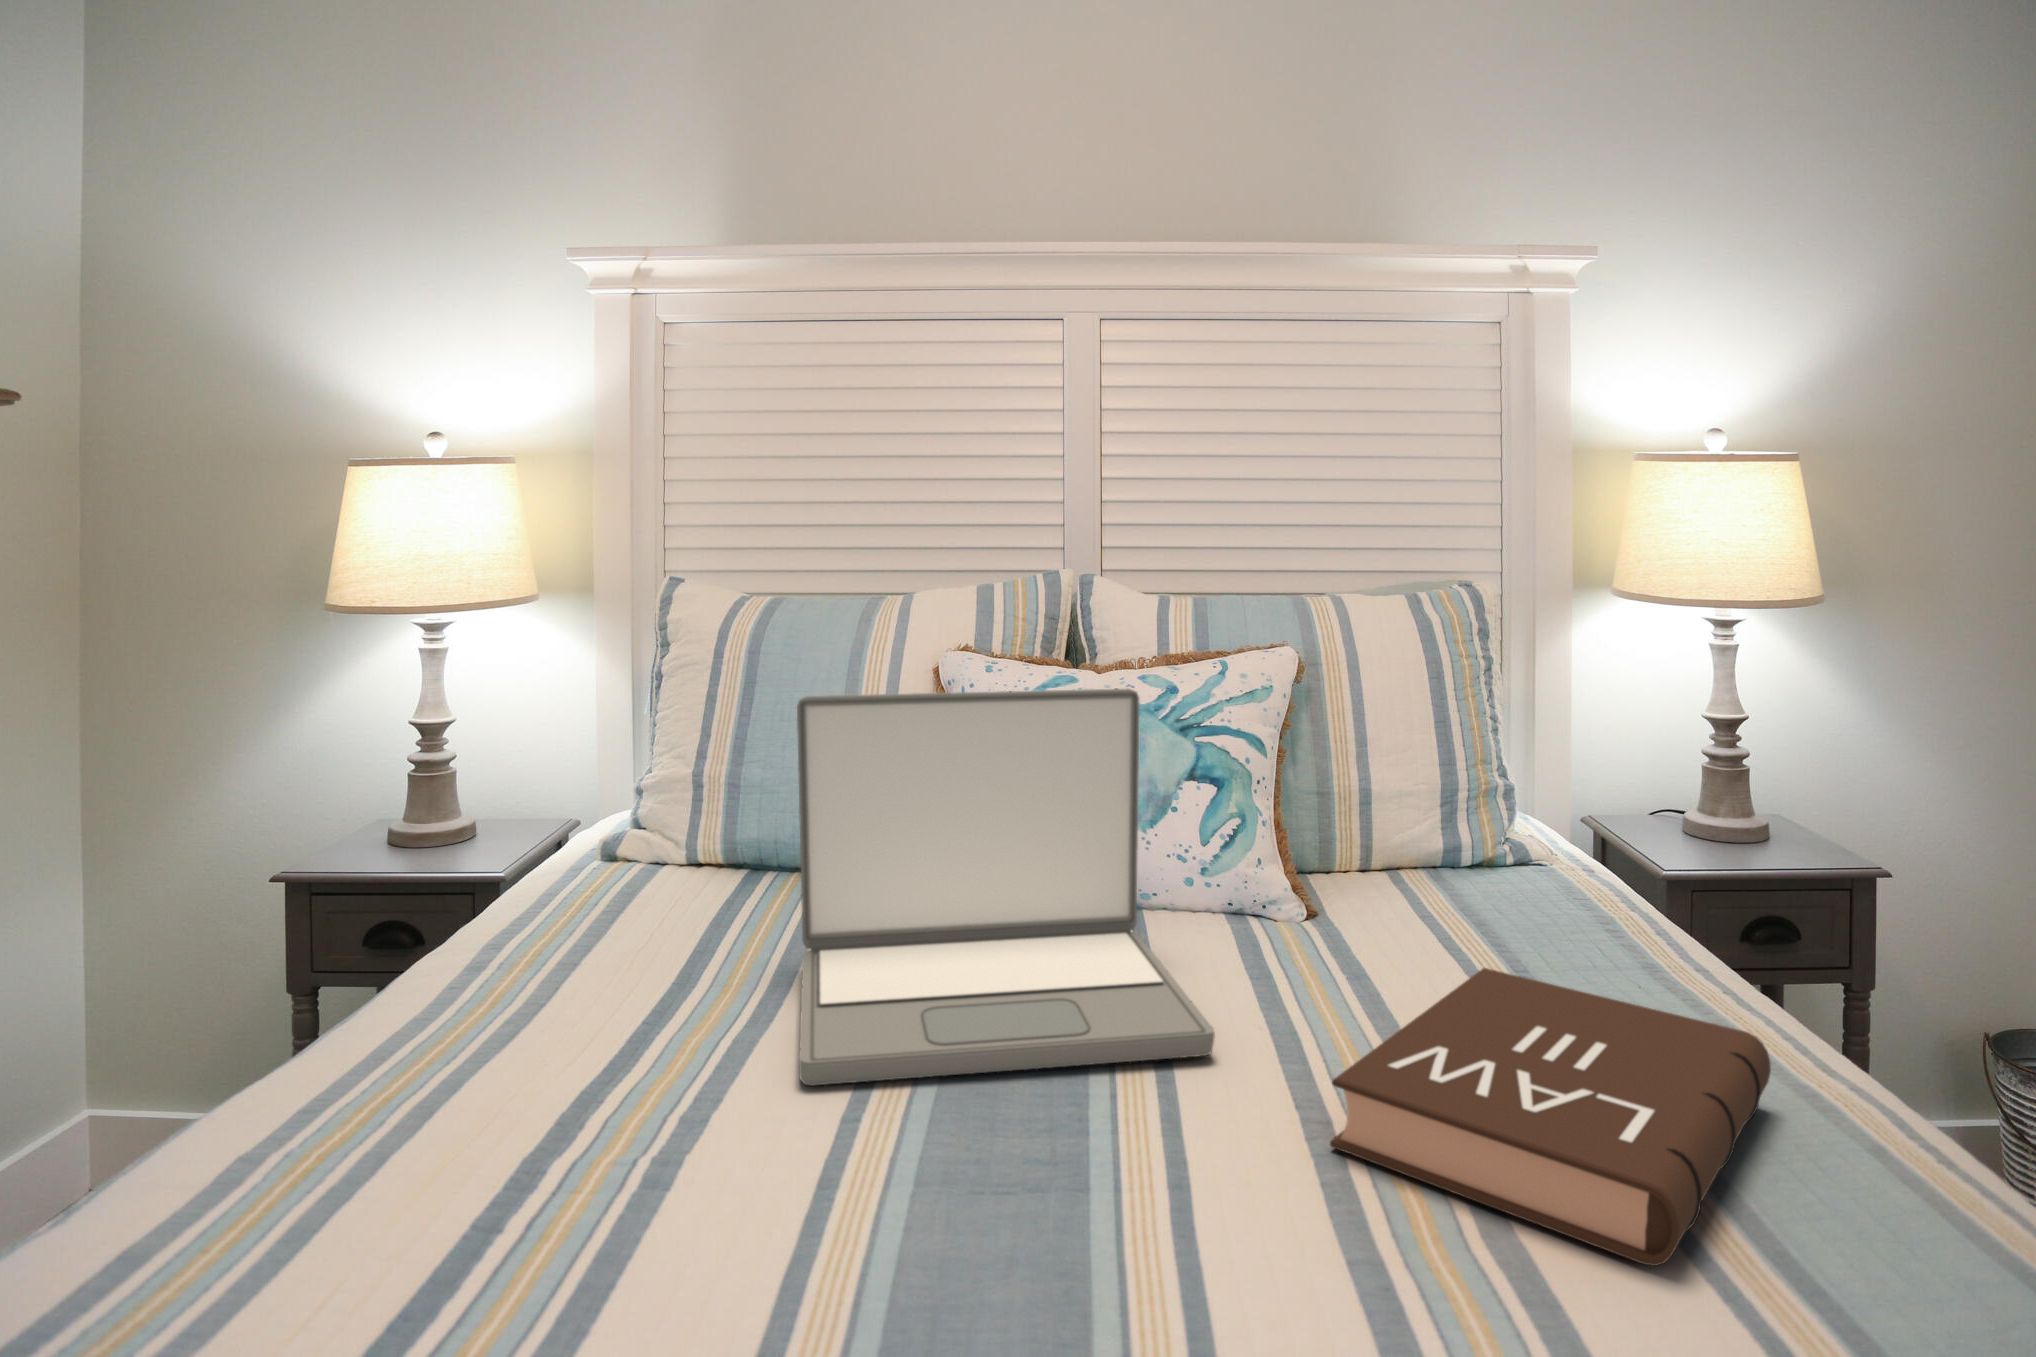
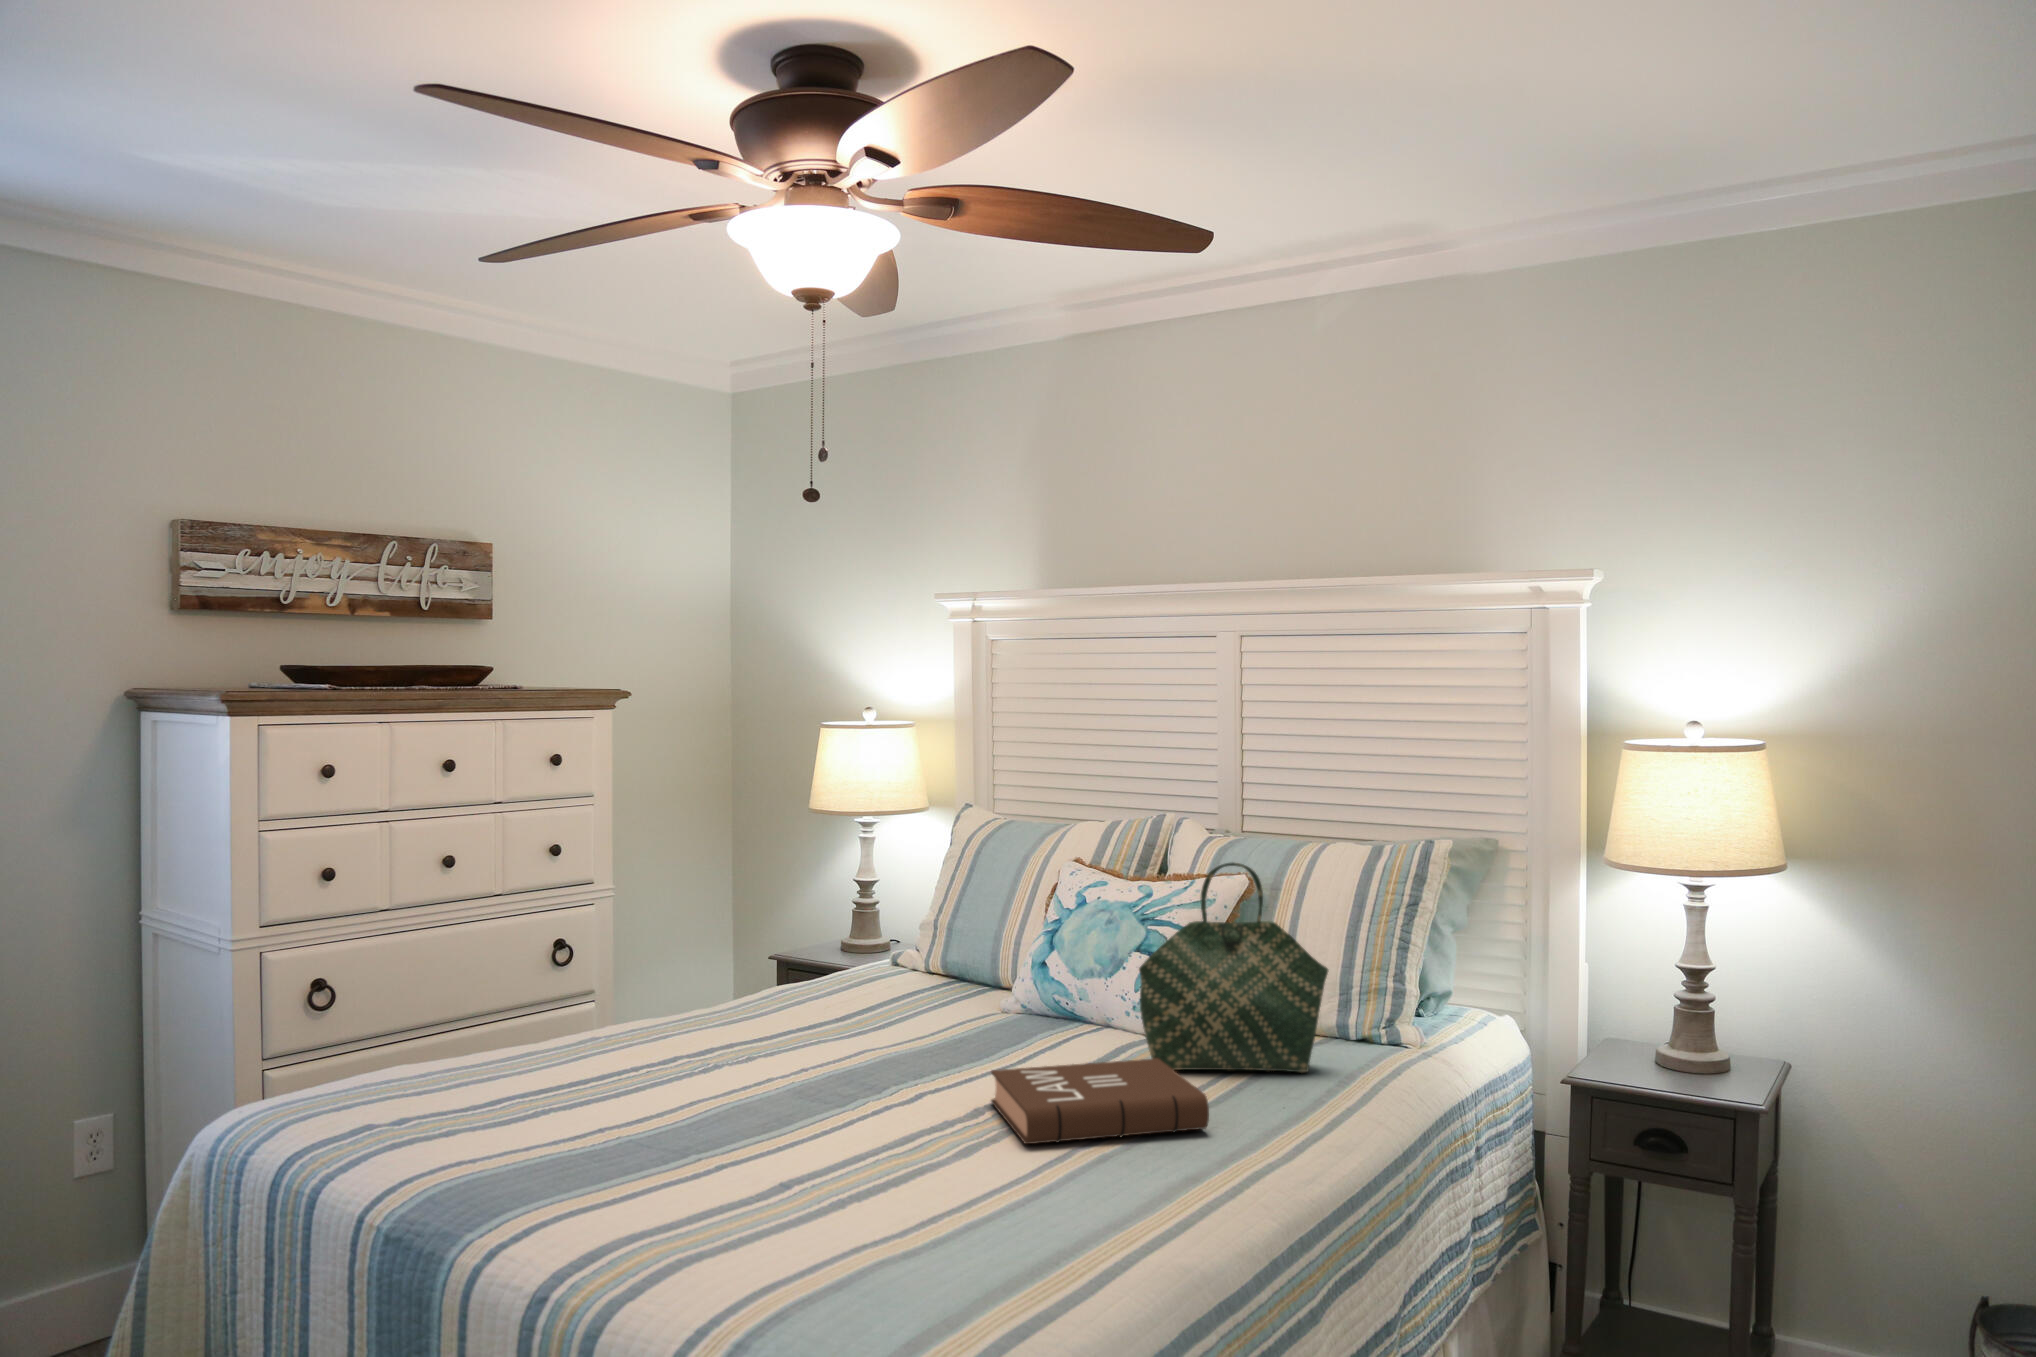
tote bag: none [1330,607,1551,982] -> present [1139,863,1329,1072]
laptop: present [797,689,1215,1086] -> none [839,882,1067,1074]

